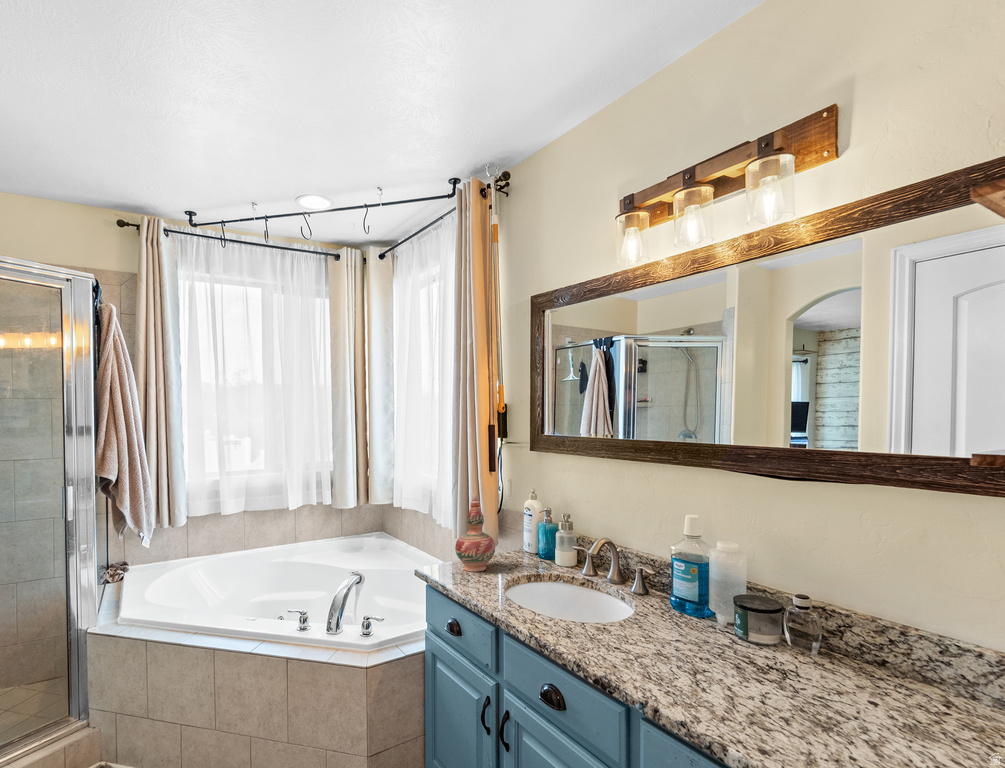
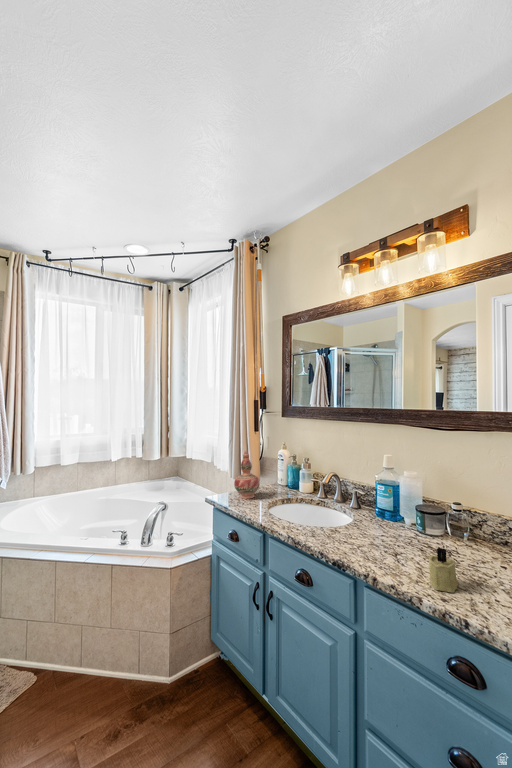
candle: none [742,664,791,740] -> present [428,548,458,593]

